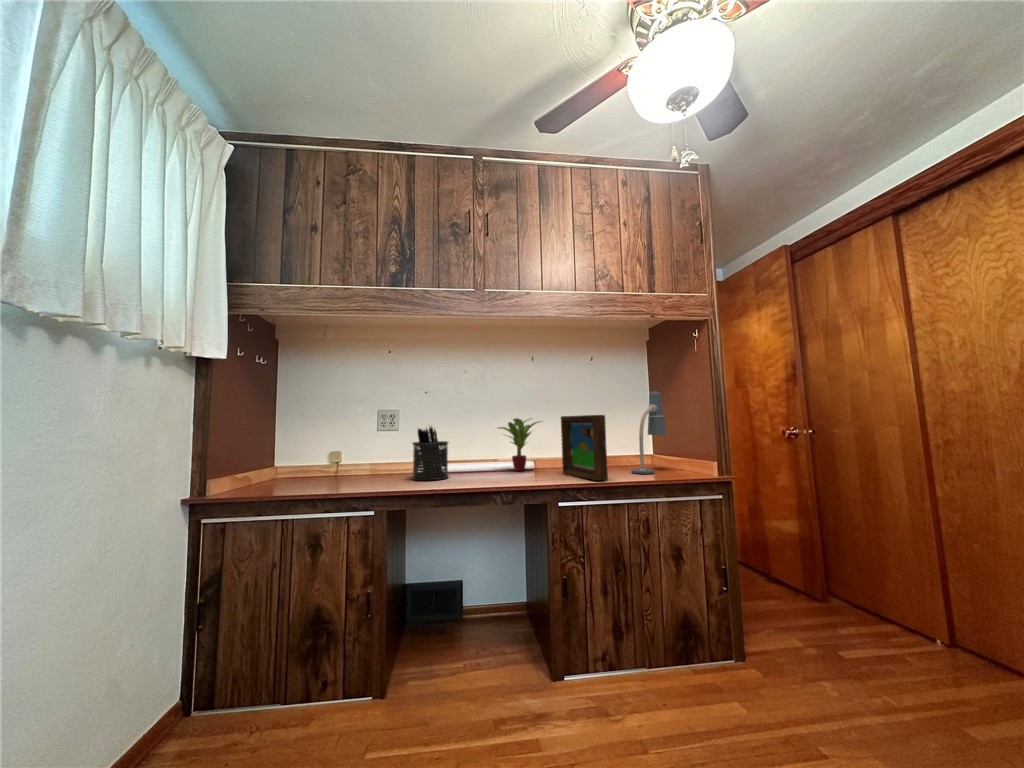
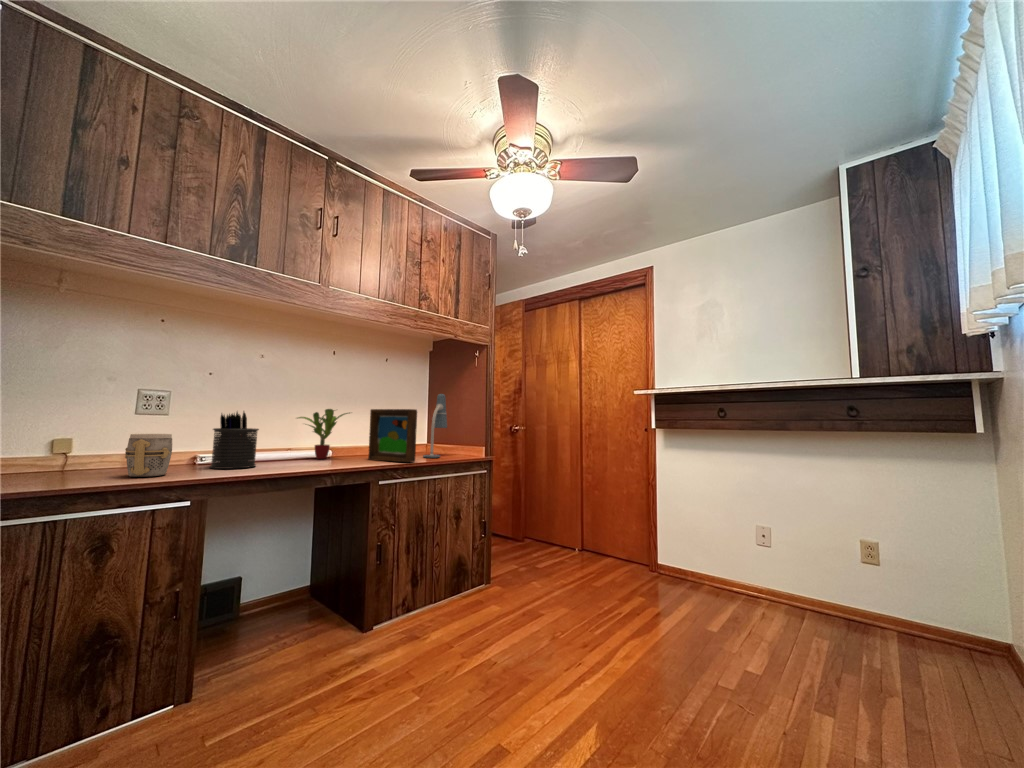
mug: none [343,449,381,486] -> present [125,434,172,477]

